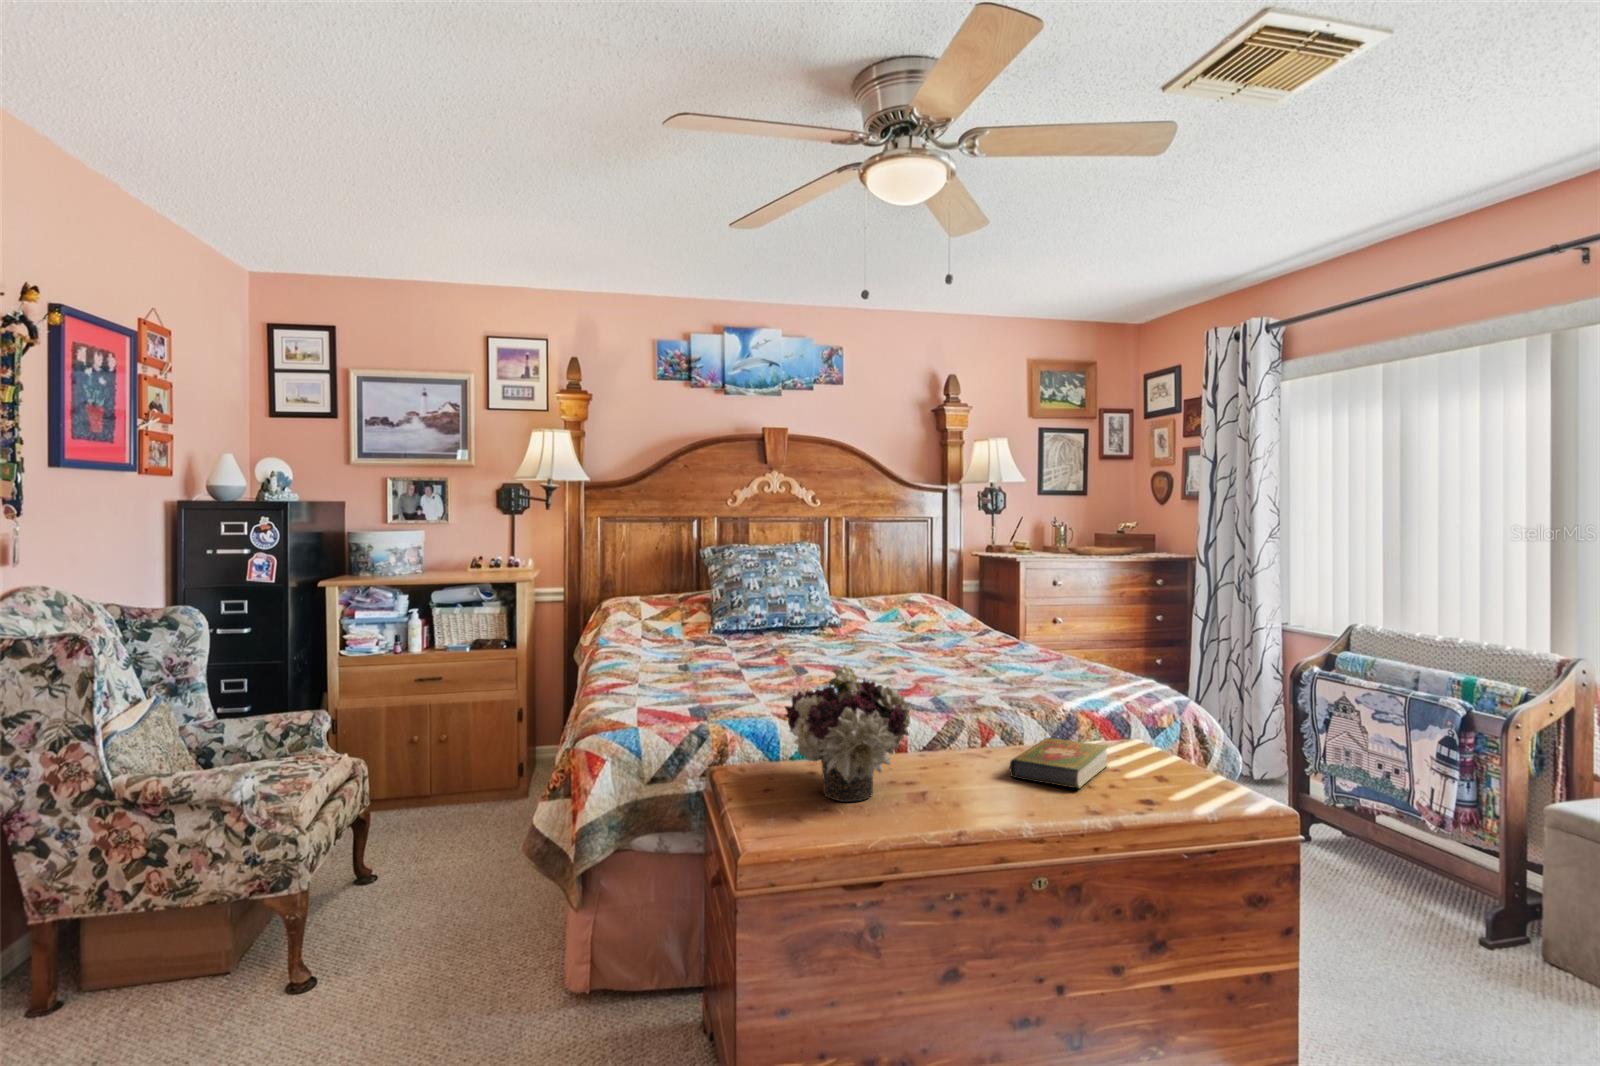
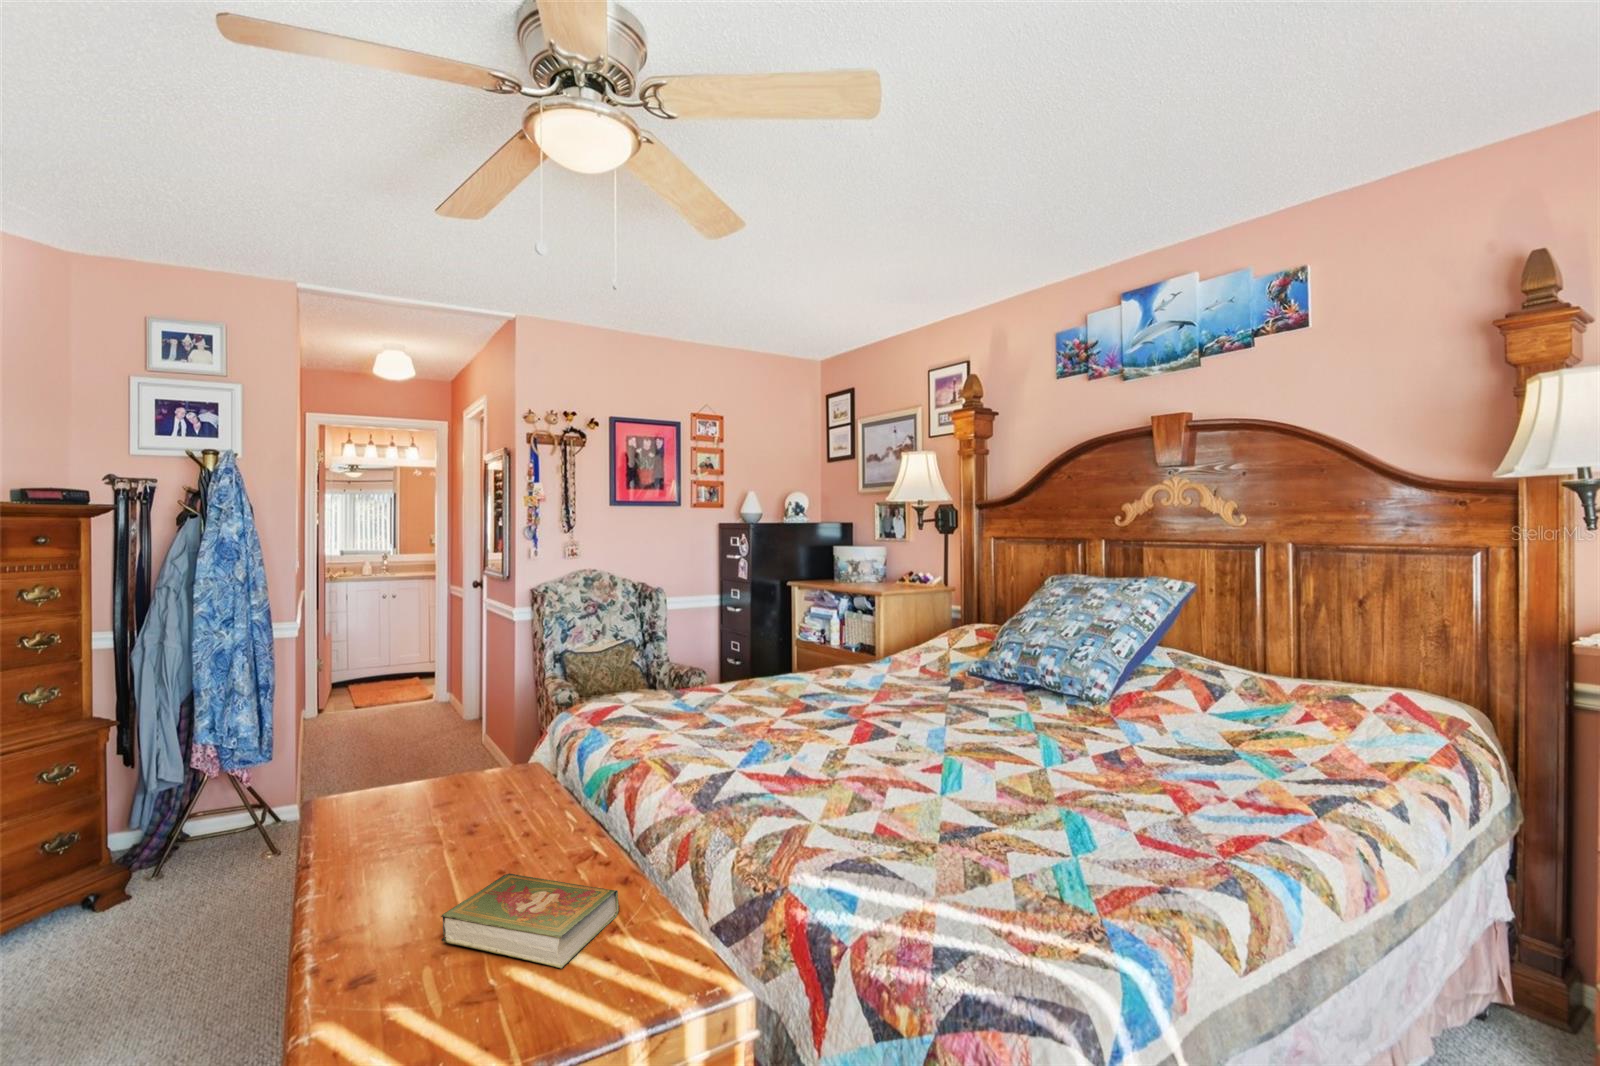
flower arrangement: present [785,665,911,802] -> none [389,695,547,832]

